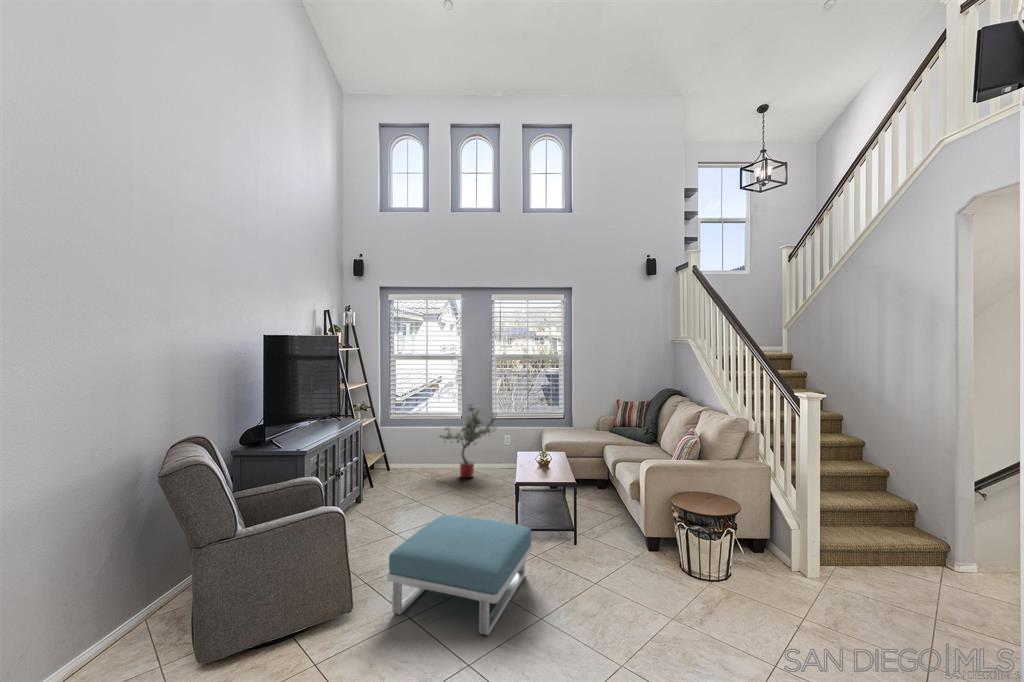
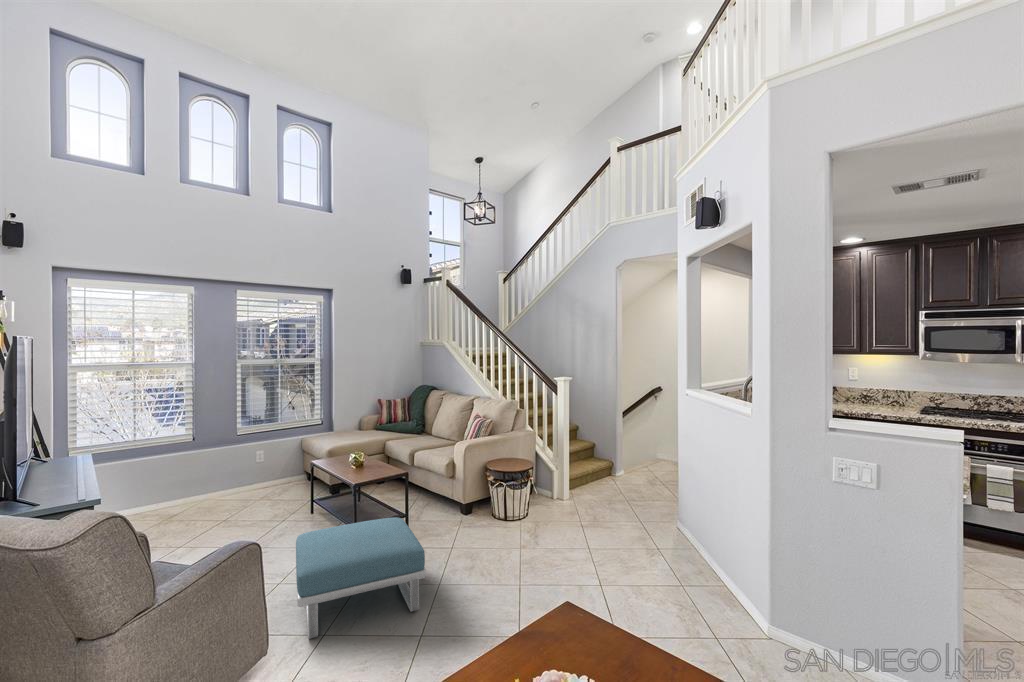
potted tree: present [439,404,497,478] -> none [175,420,262,514]

